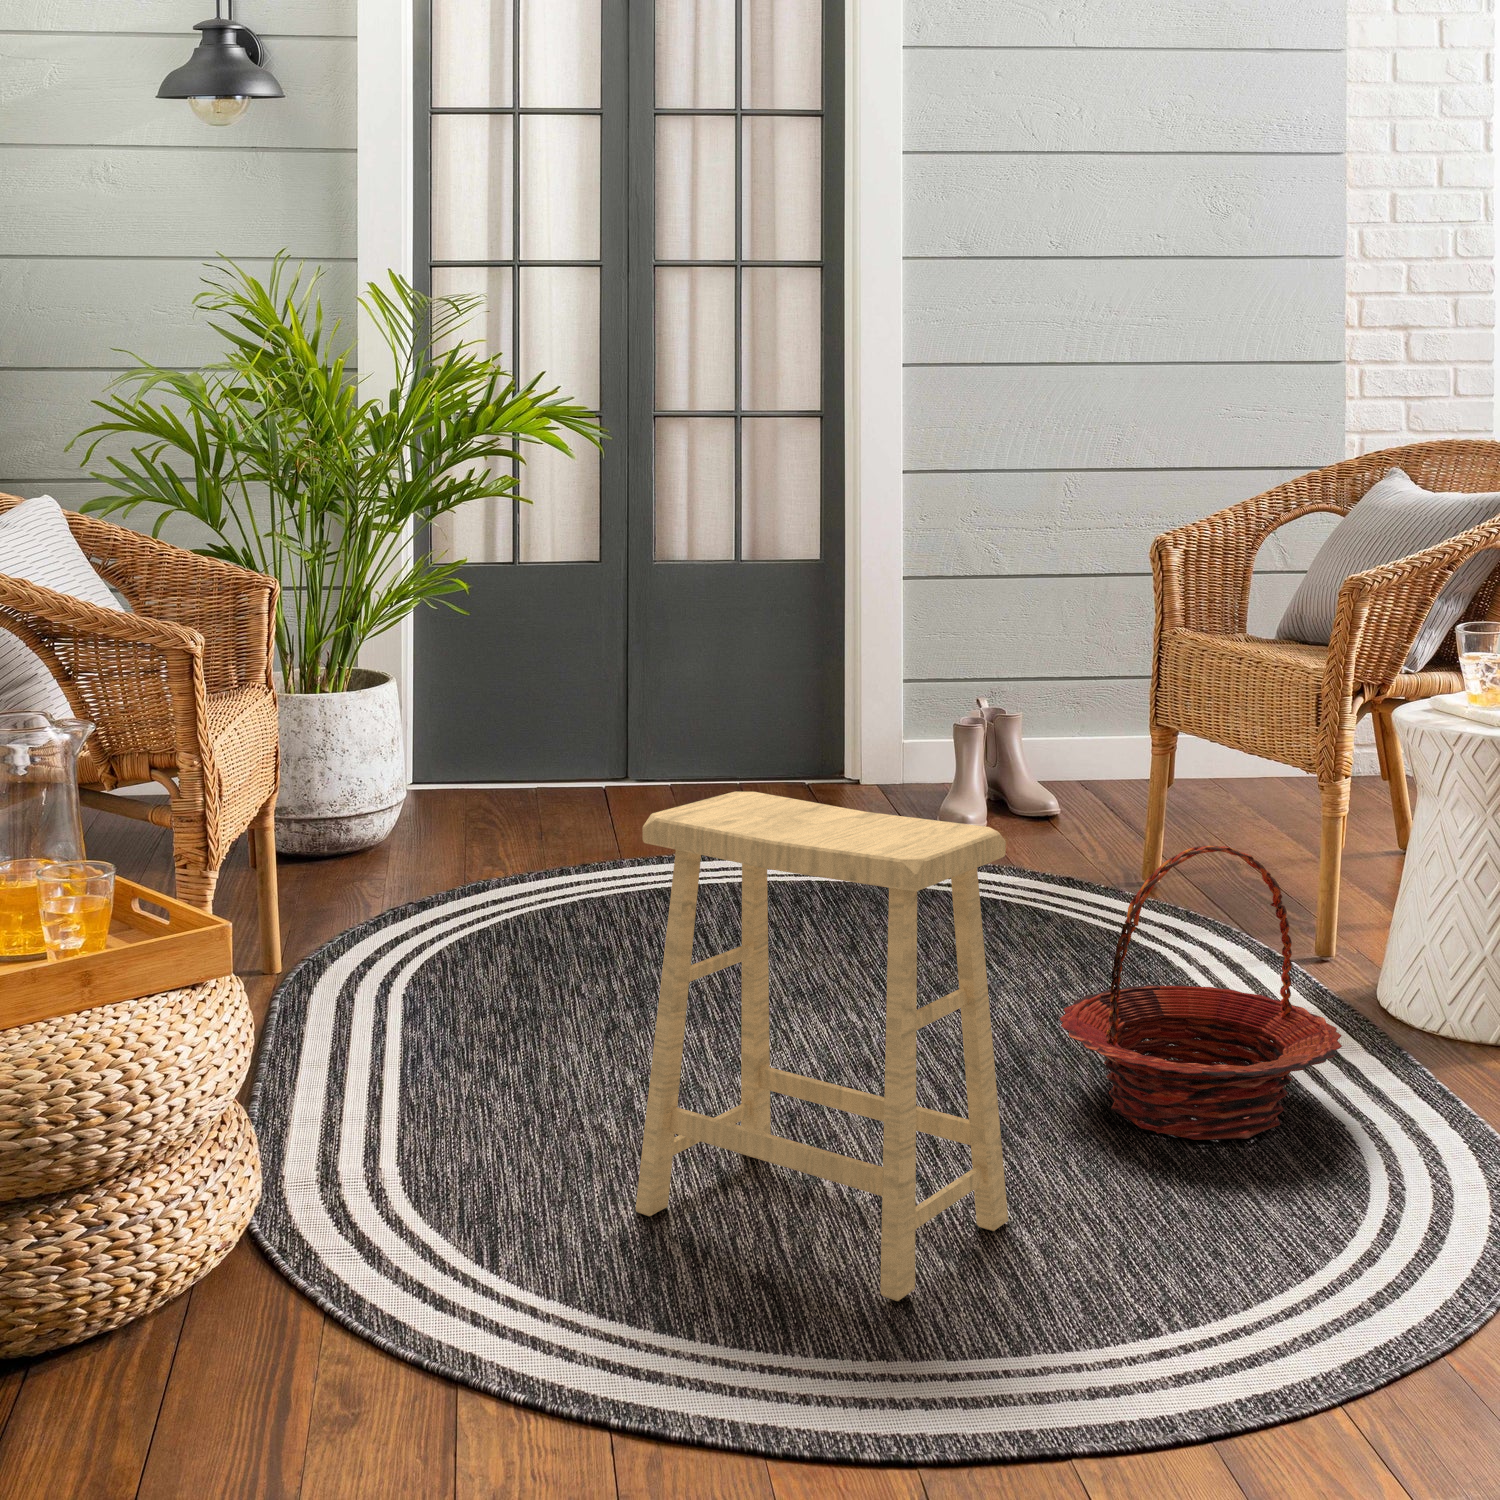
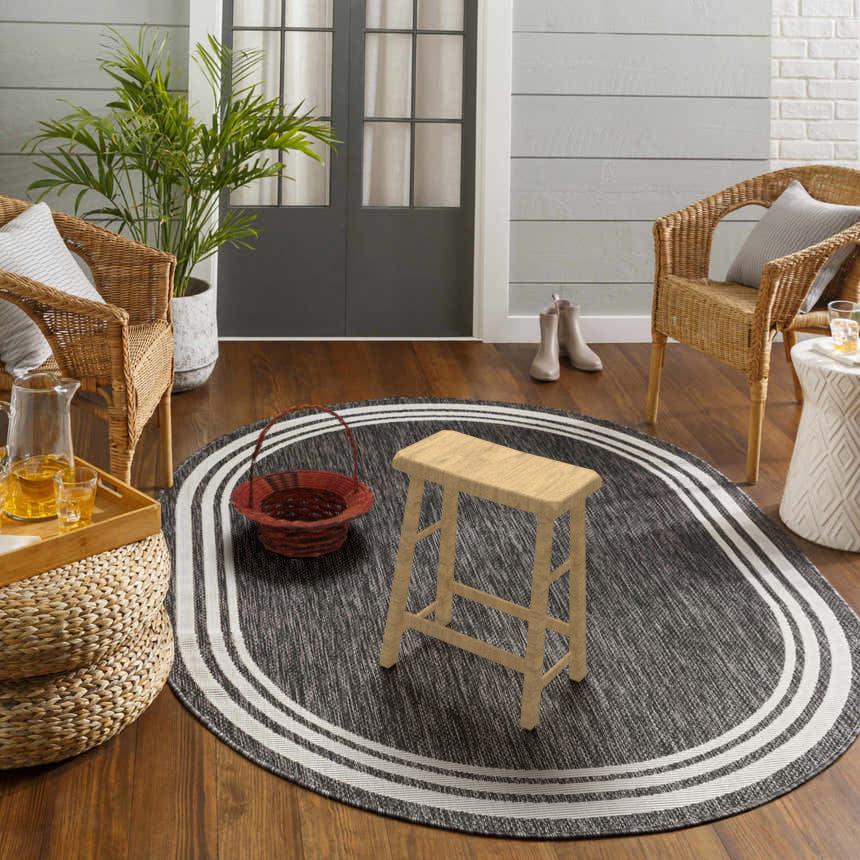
basket: present [1060,846,1342,1140] -> present [231,405,375,557]

